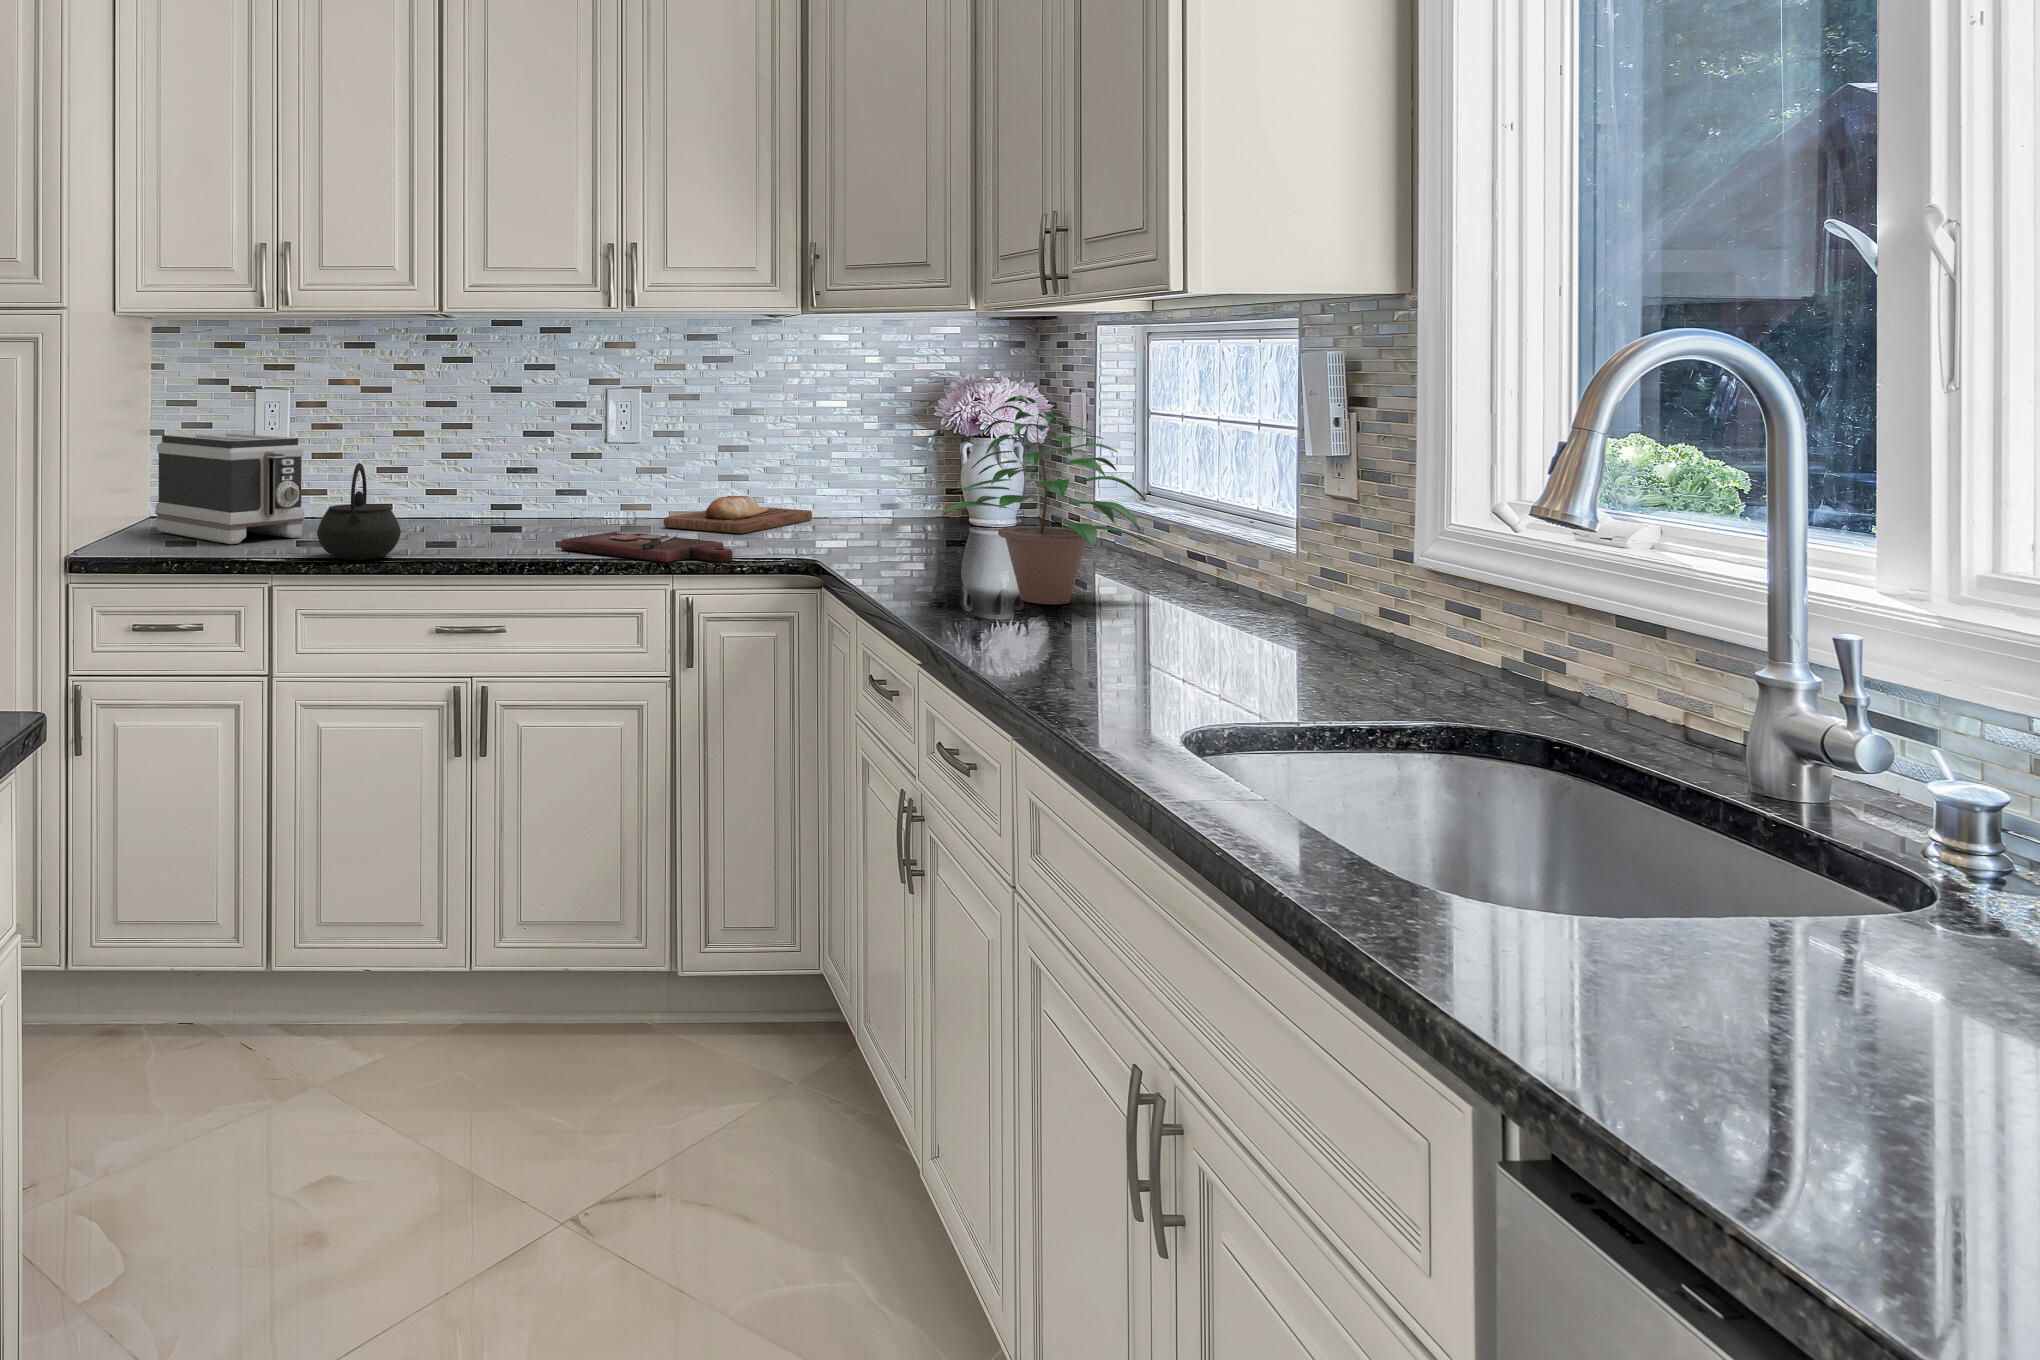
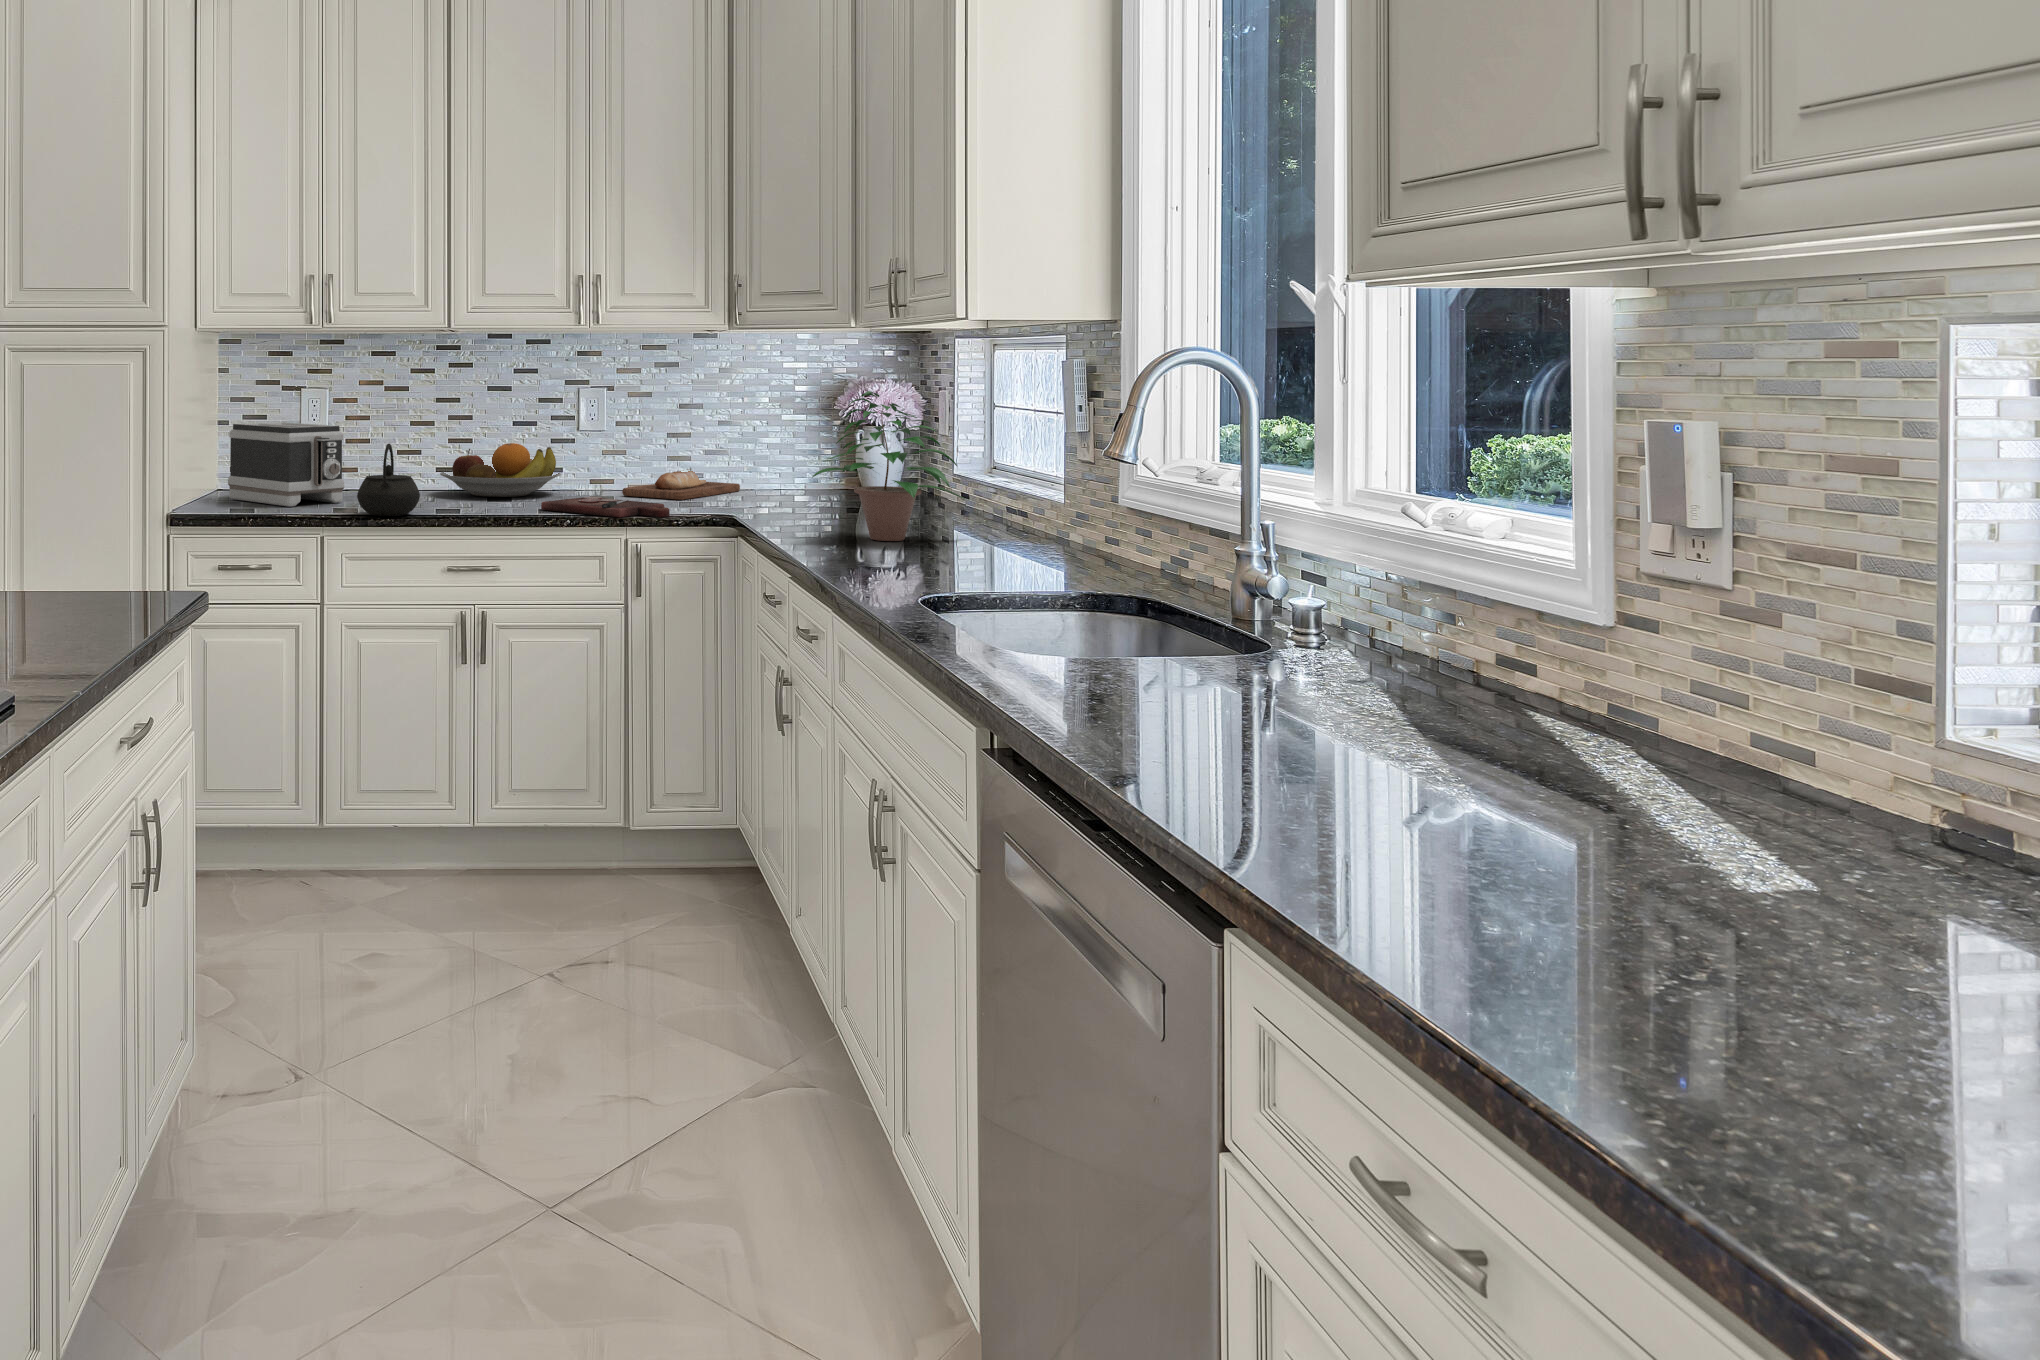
fruit bowl: none [430,460,584,529] -> present [440,443,561,497]

